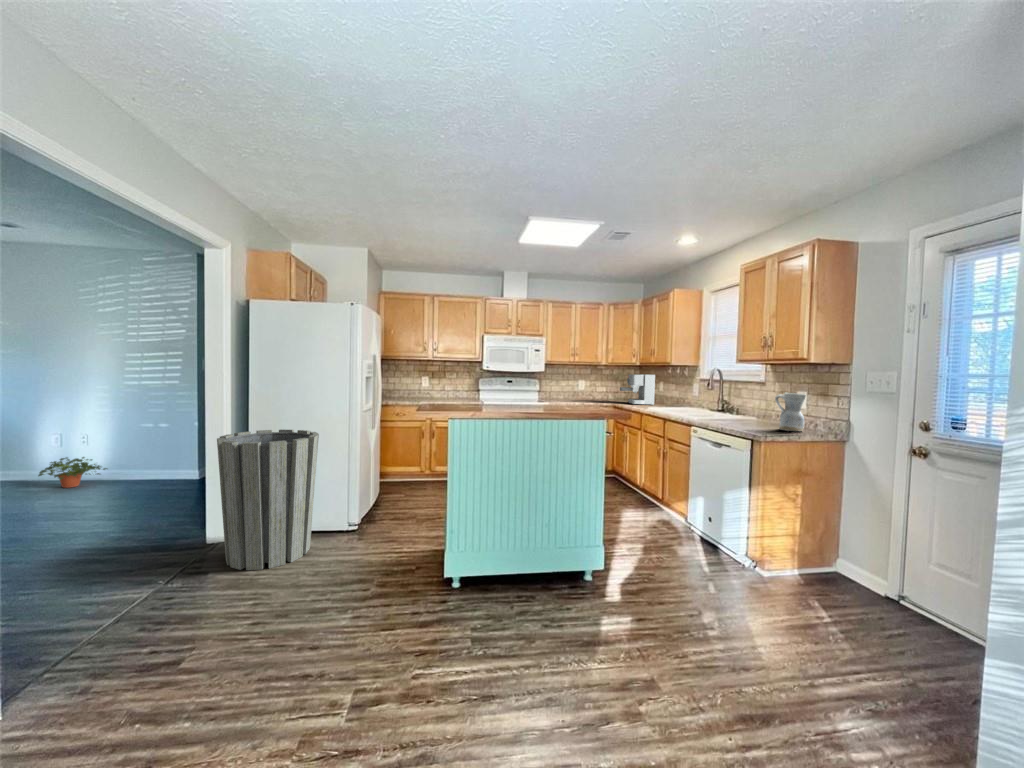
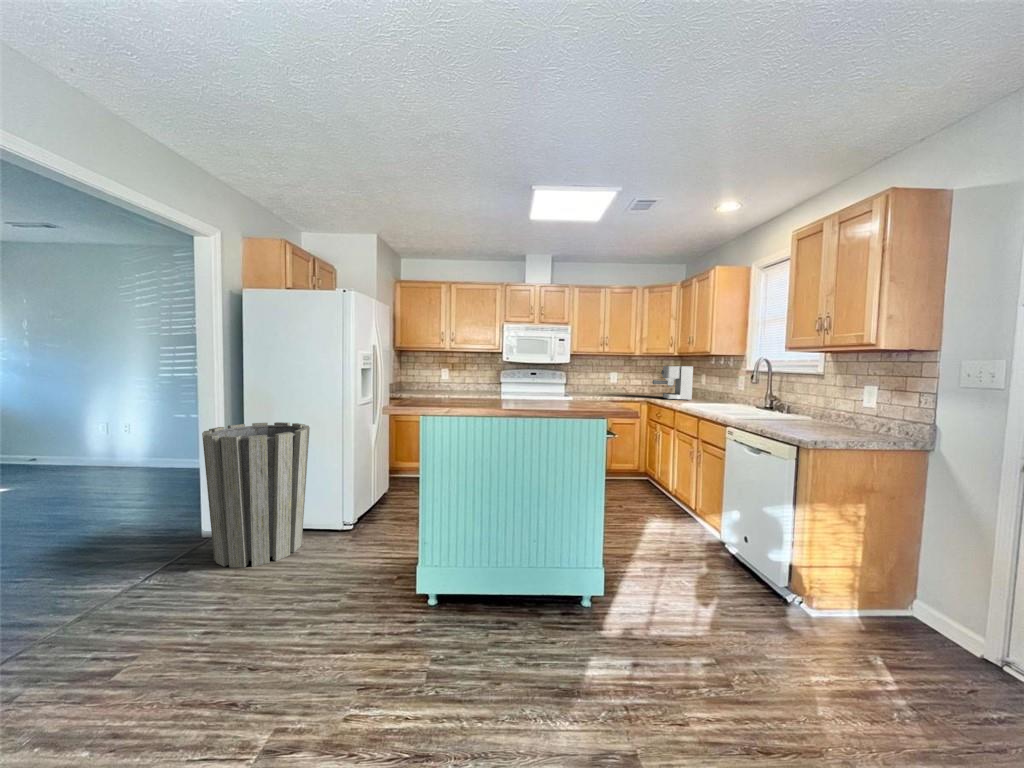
ceramic pitcher: present [775,393,806,431] -> none [830,387,873,436]
potted plant: present [38,457,107,488] -> none [91,443,154,472]

